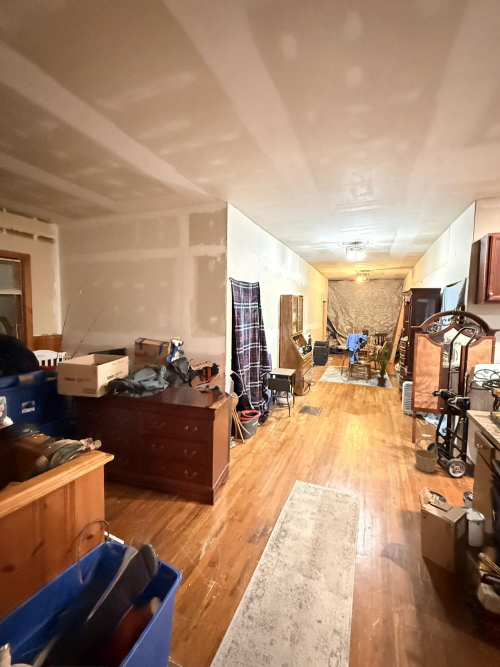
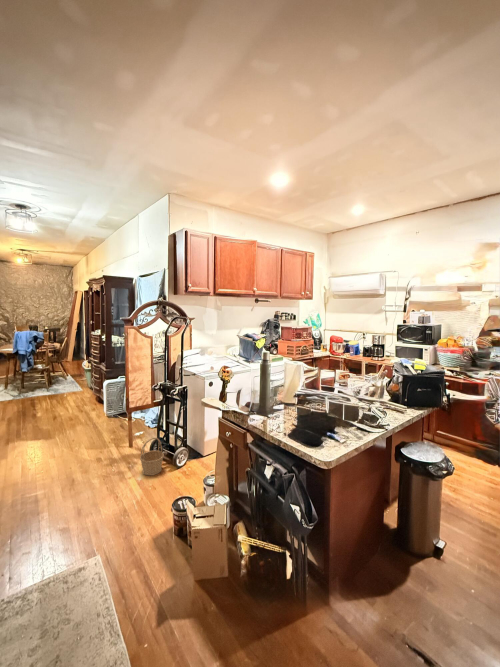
house plant: present [373,344,391,387] -> none [54,338,89,392]

